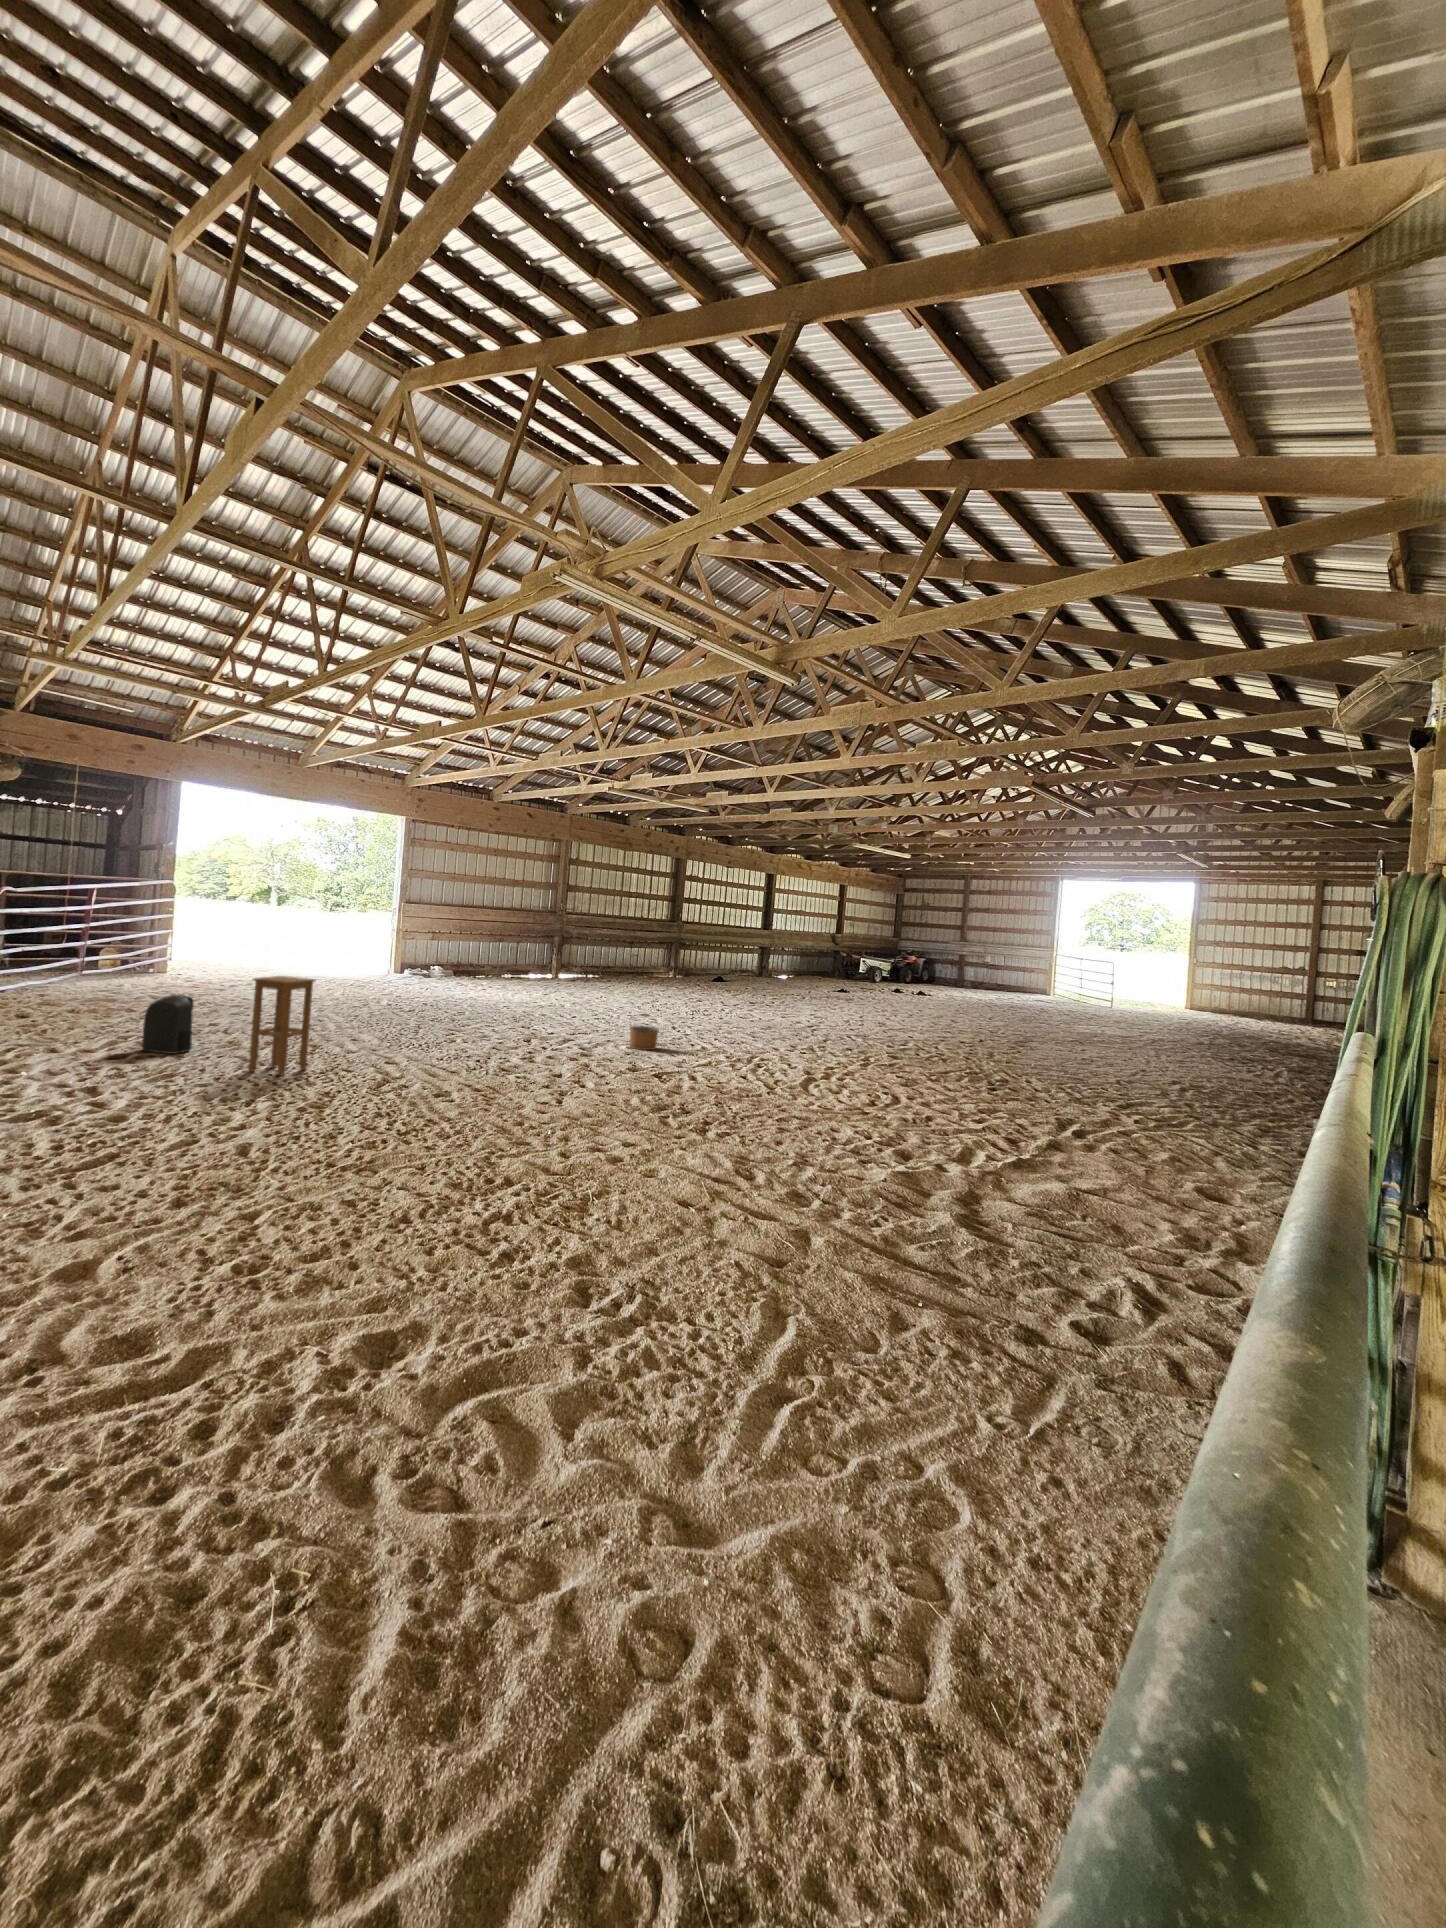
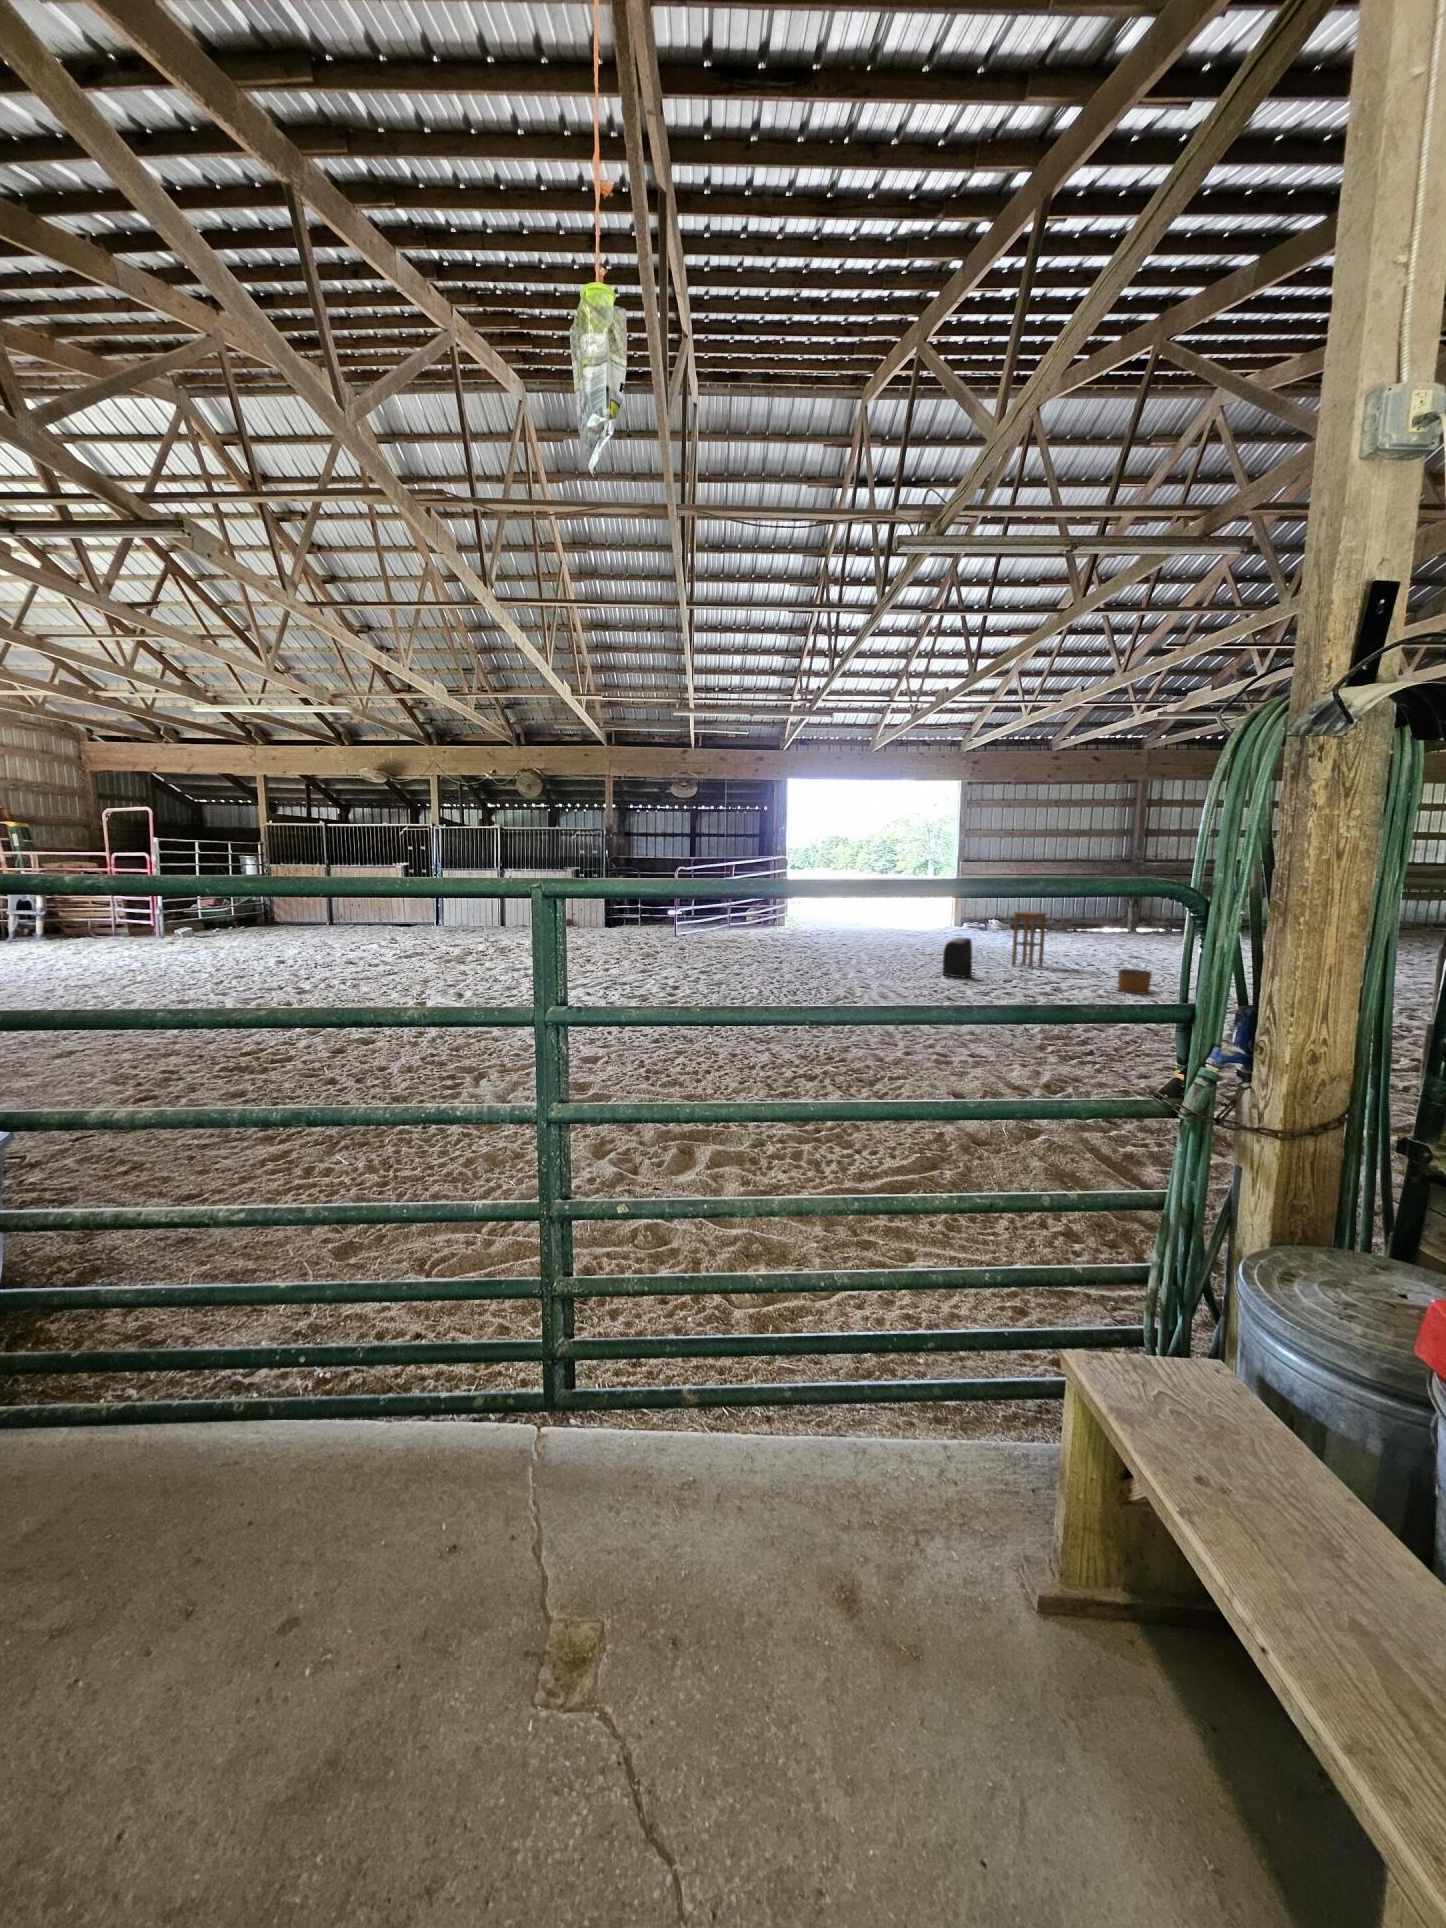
stool: present [249,976,315,1075] -> present [1012,911,1046,968]
backpack: present [142,995,194,1054] -> present [943,937,972,978]

